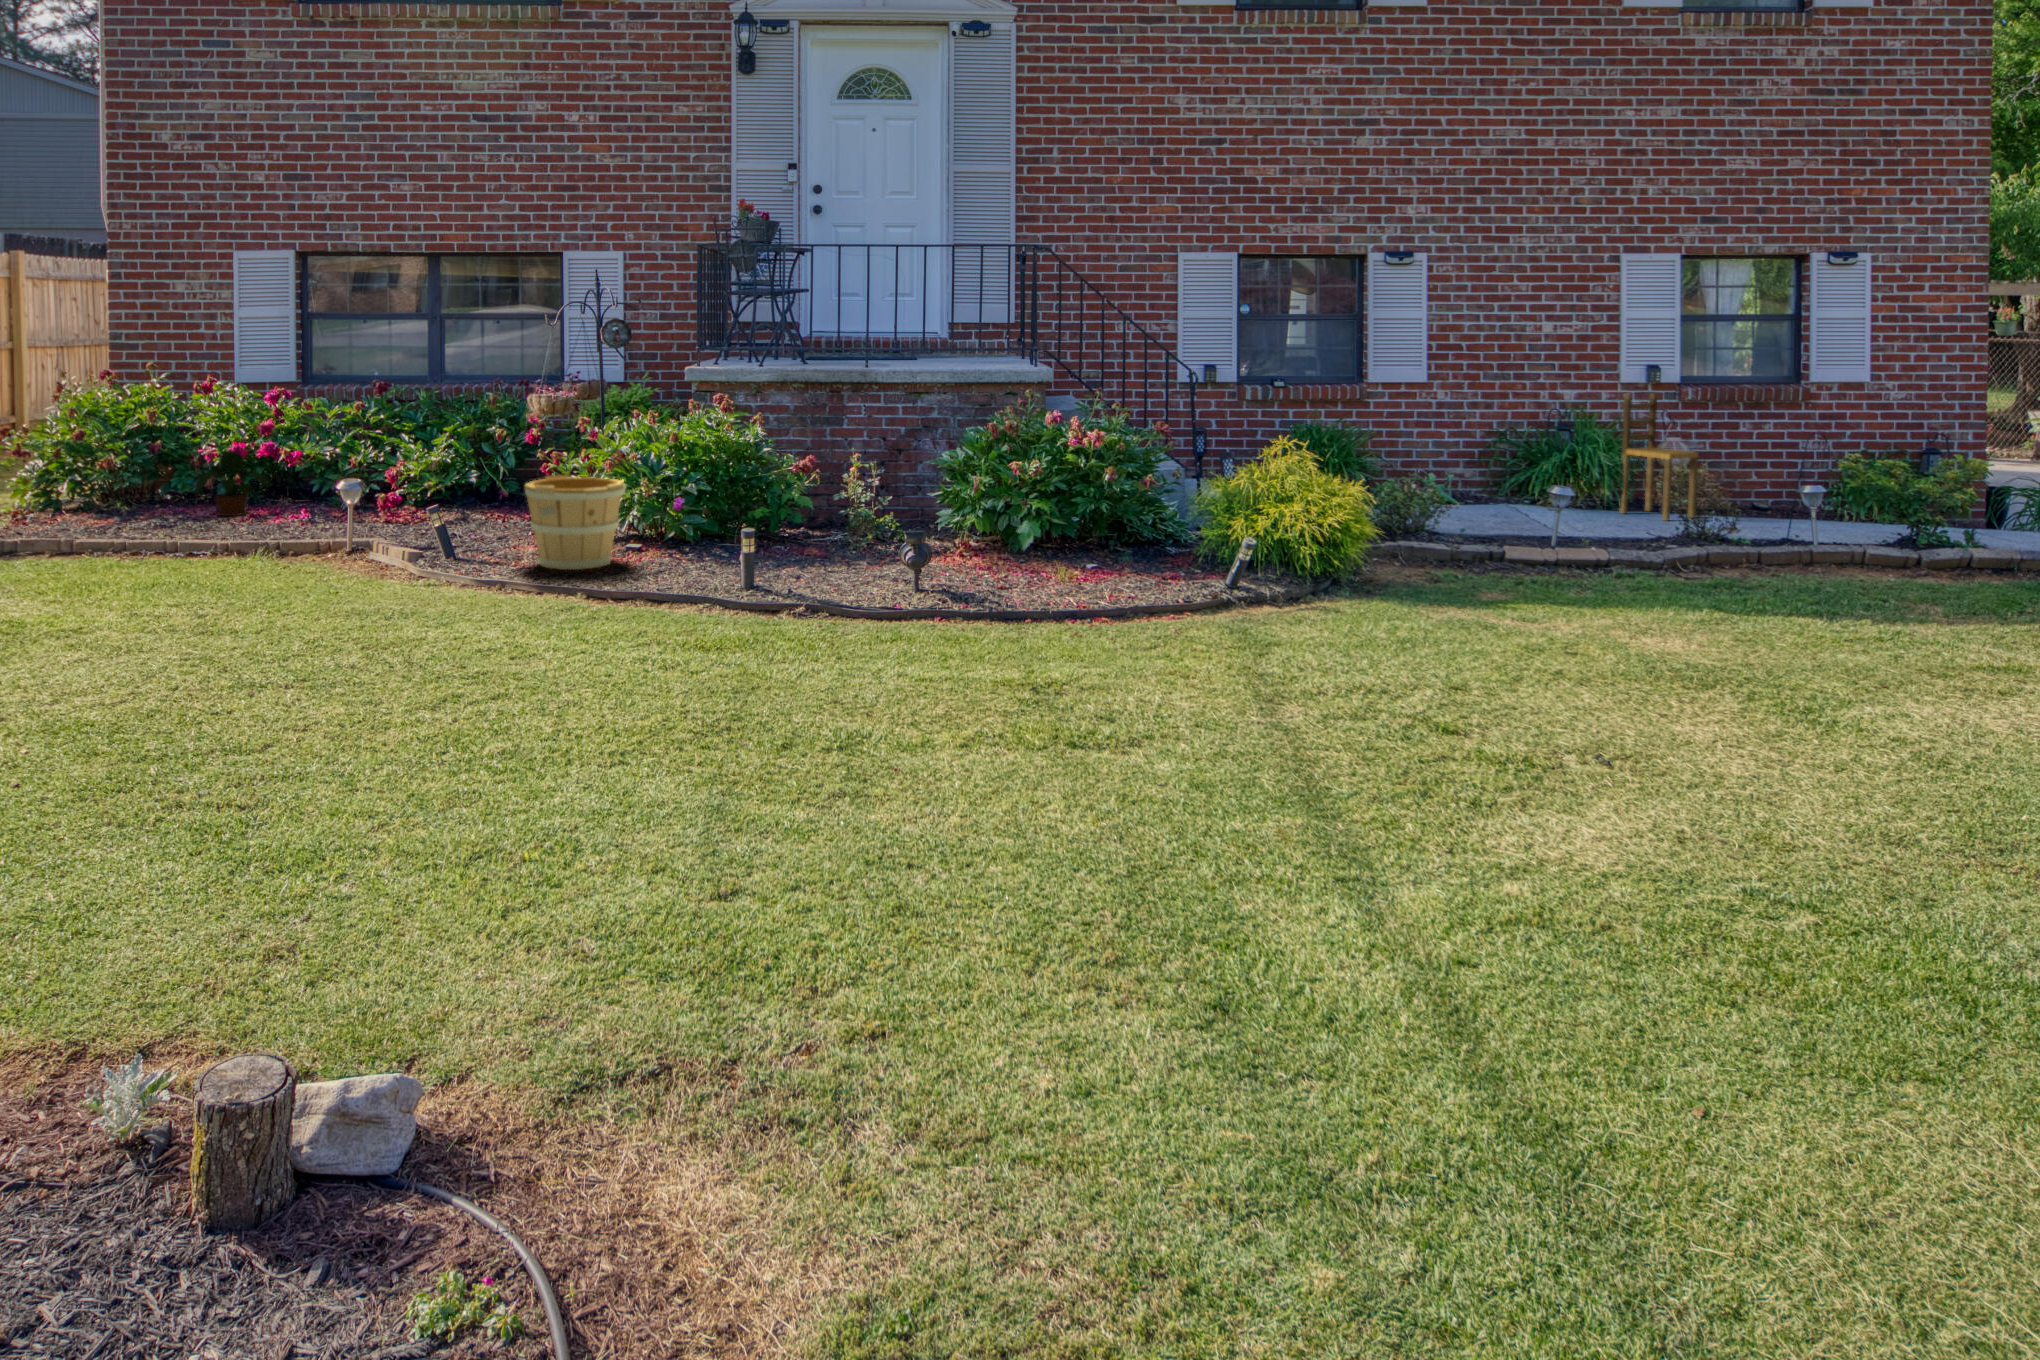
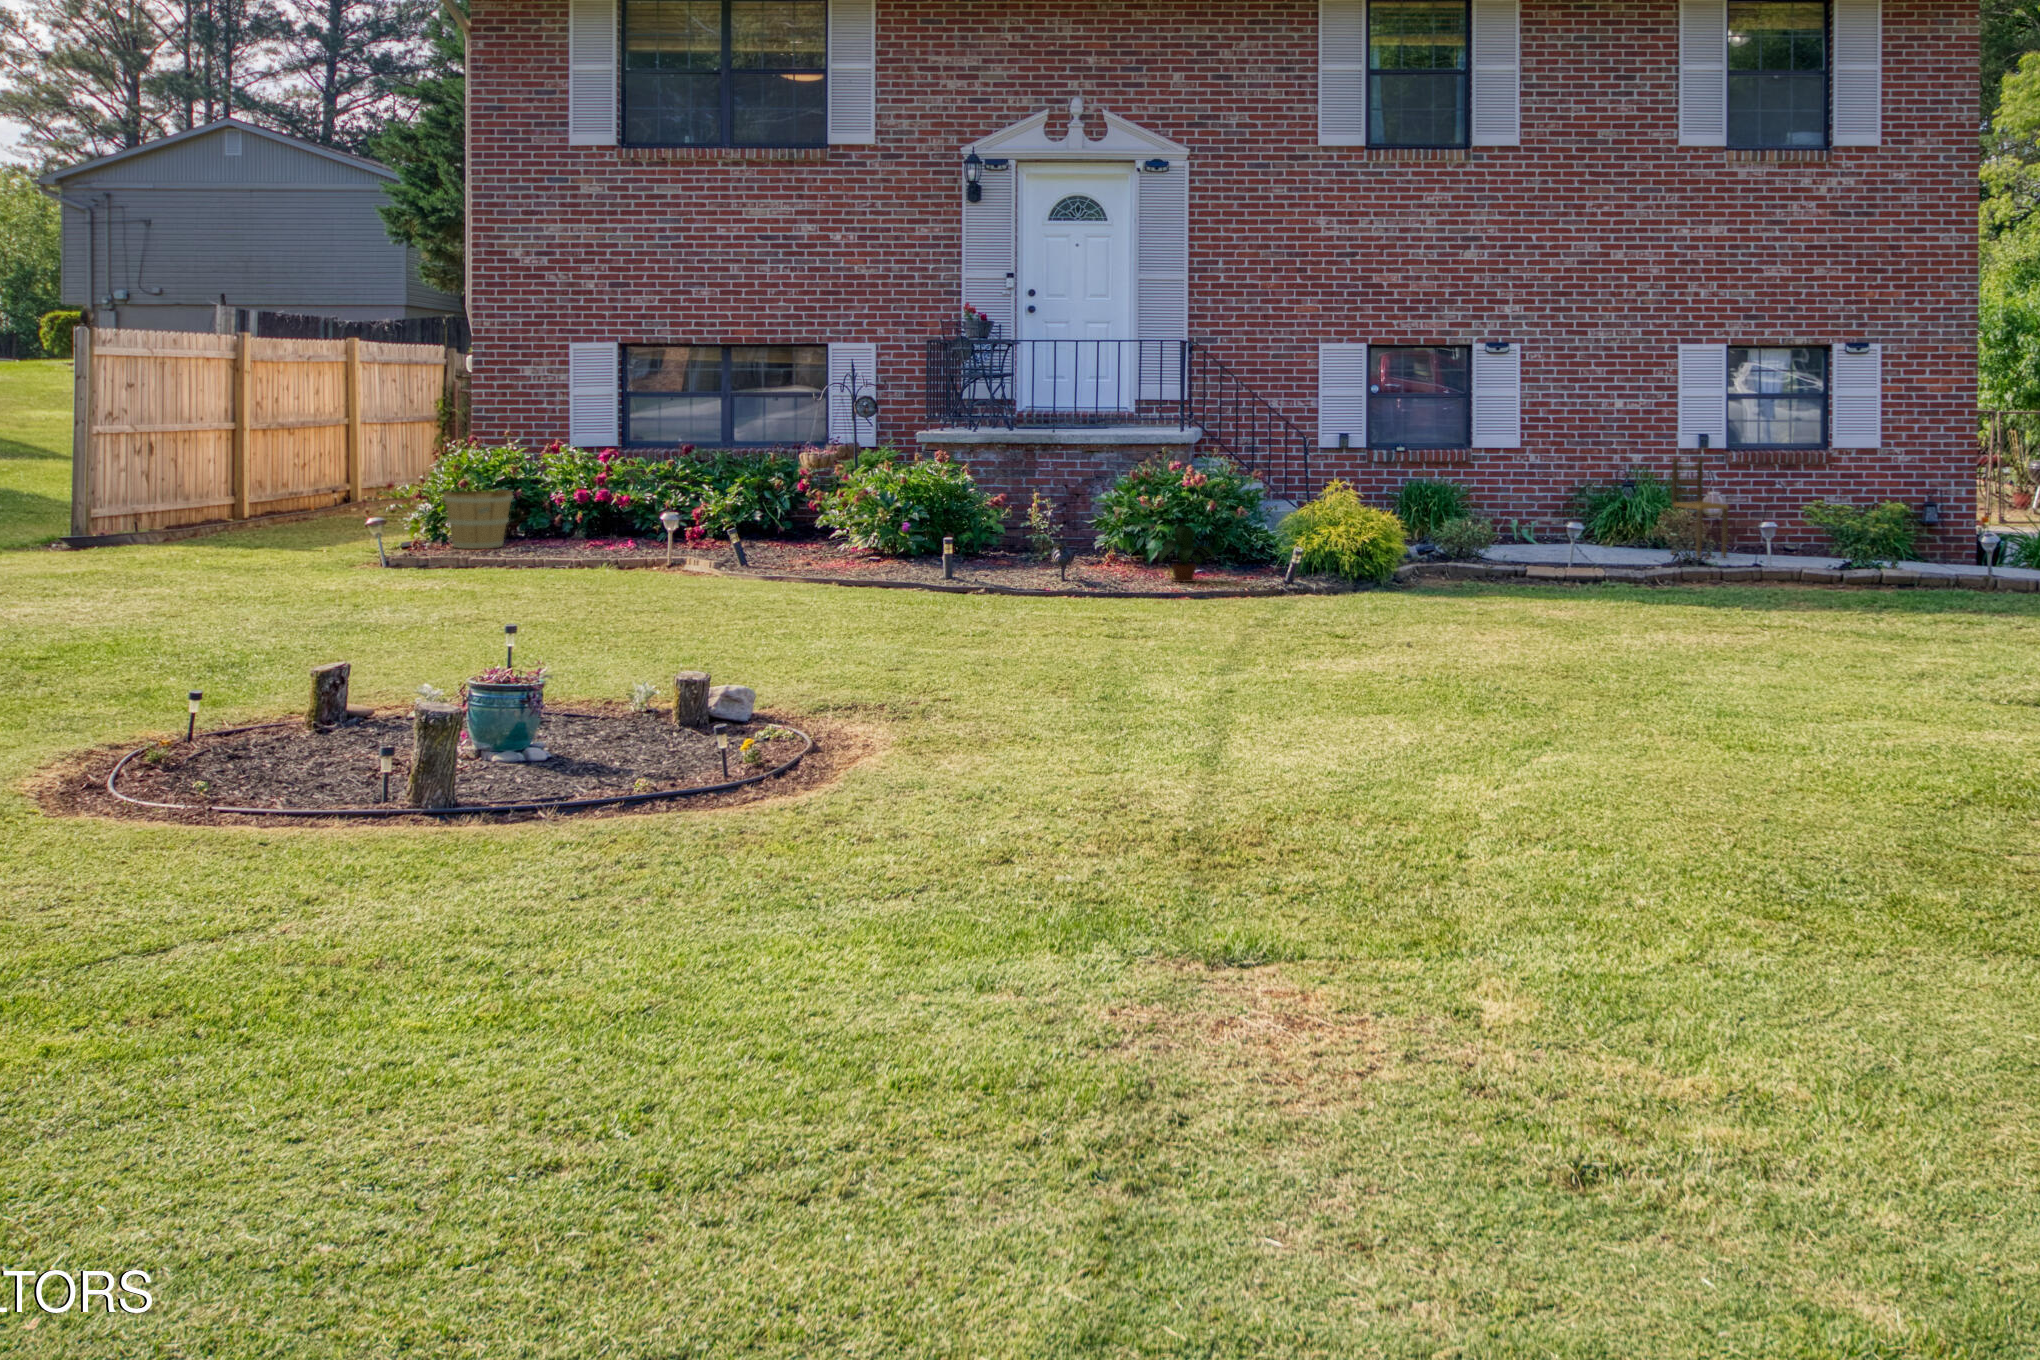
potted plant: present [192,441,268,516] -> present [1159,527,1214,582]
wooden bucket: present [525,475,625,570] -> present [443,489,513,549]

